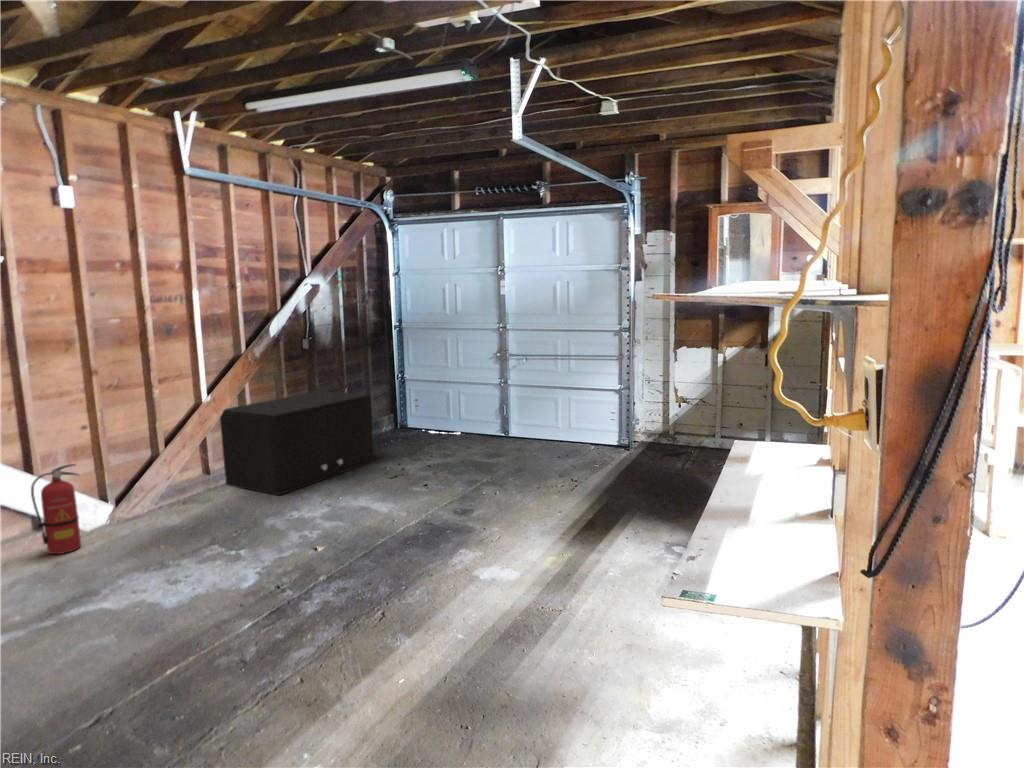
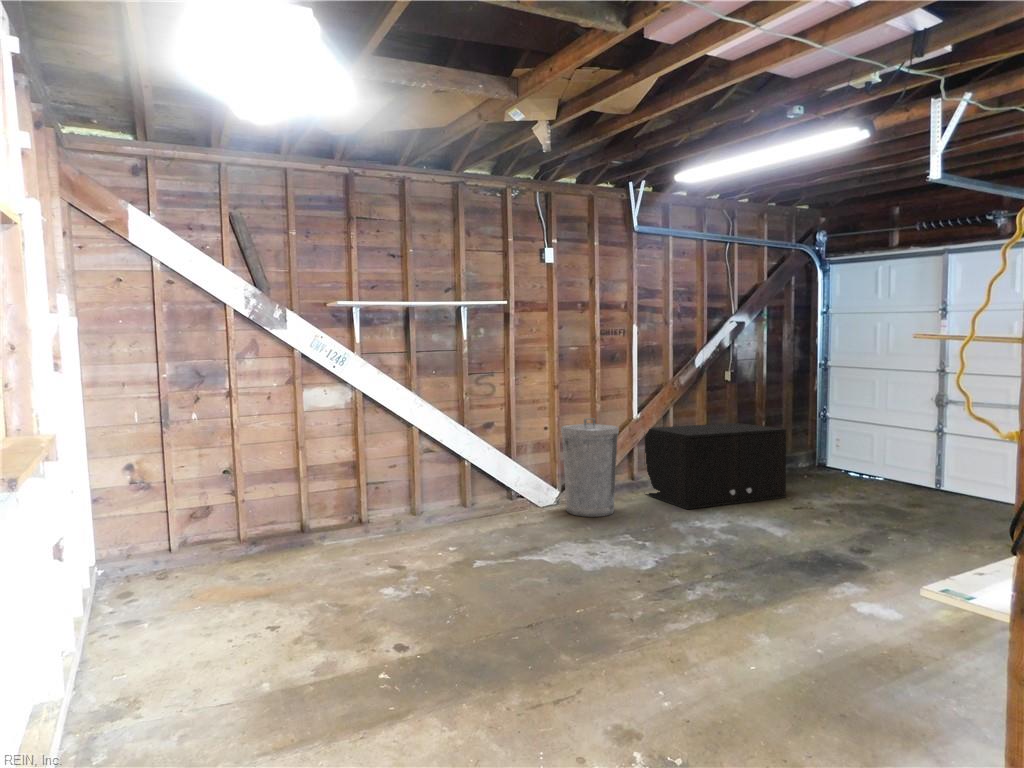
trash can: none [106,409,192,533] -> present [561,418,619,517]
fire extinguisher: present [31,464,81,554] -> none [510,452,540,518]

